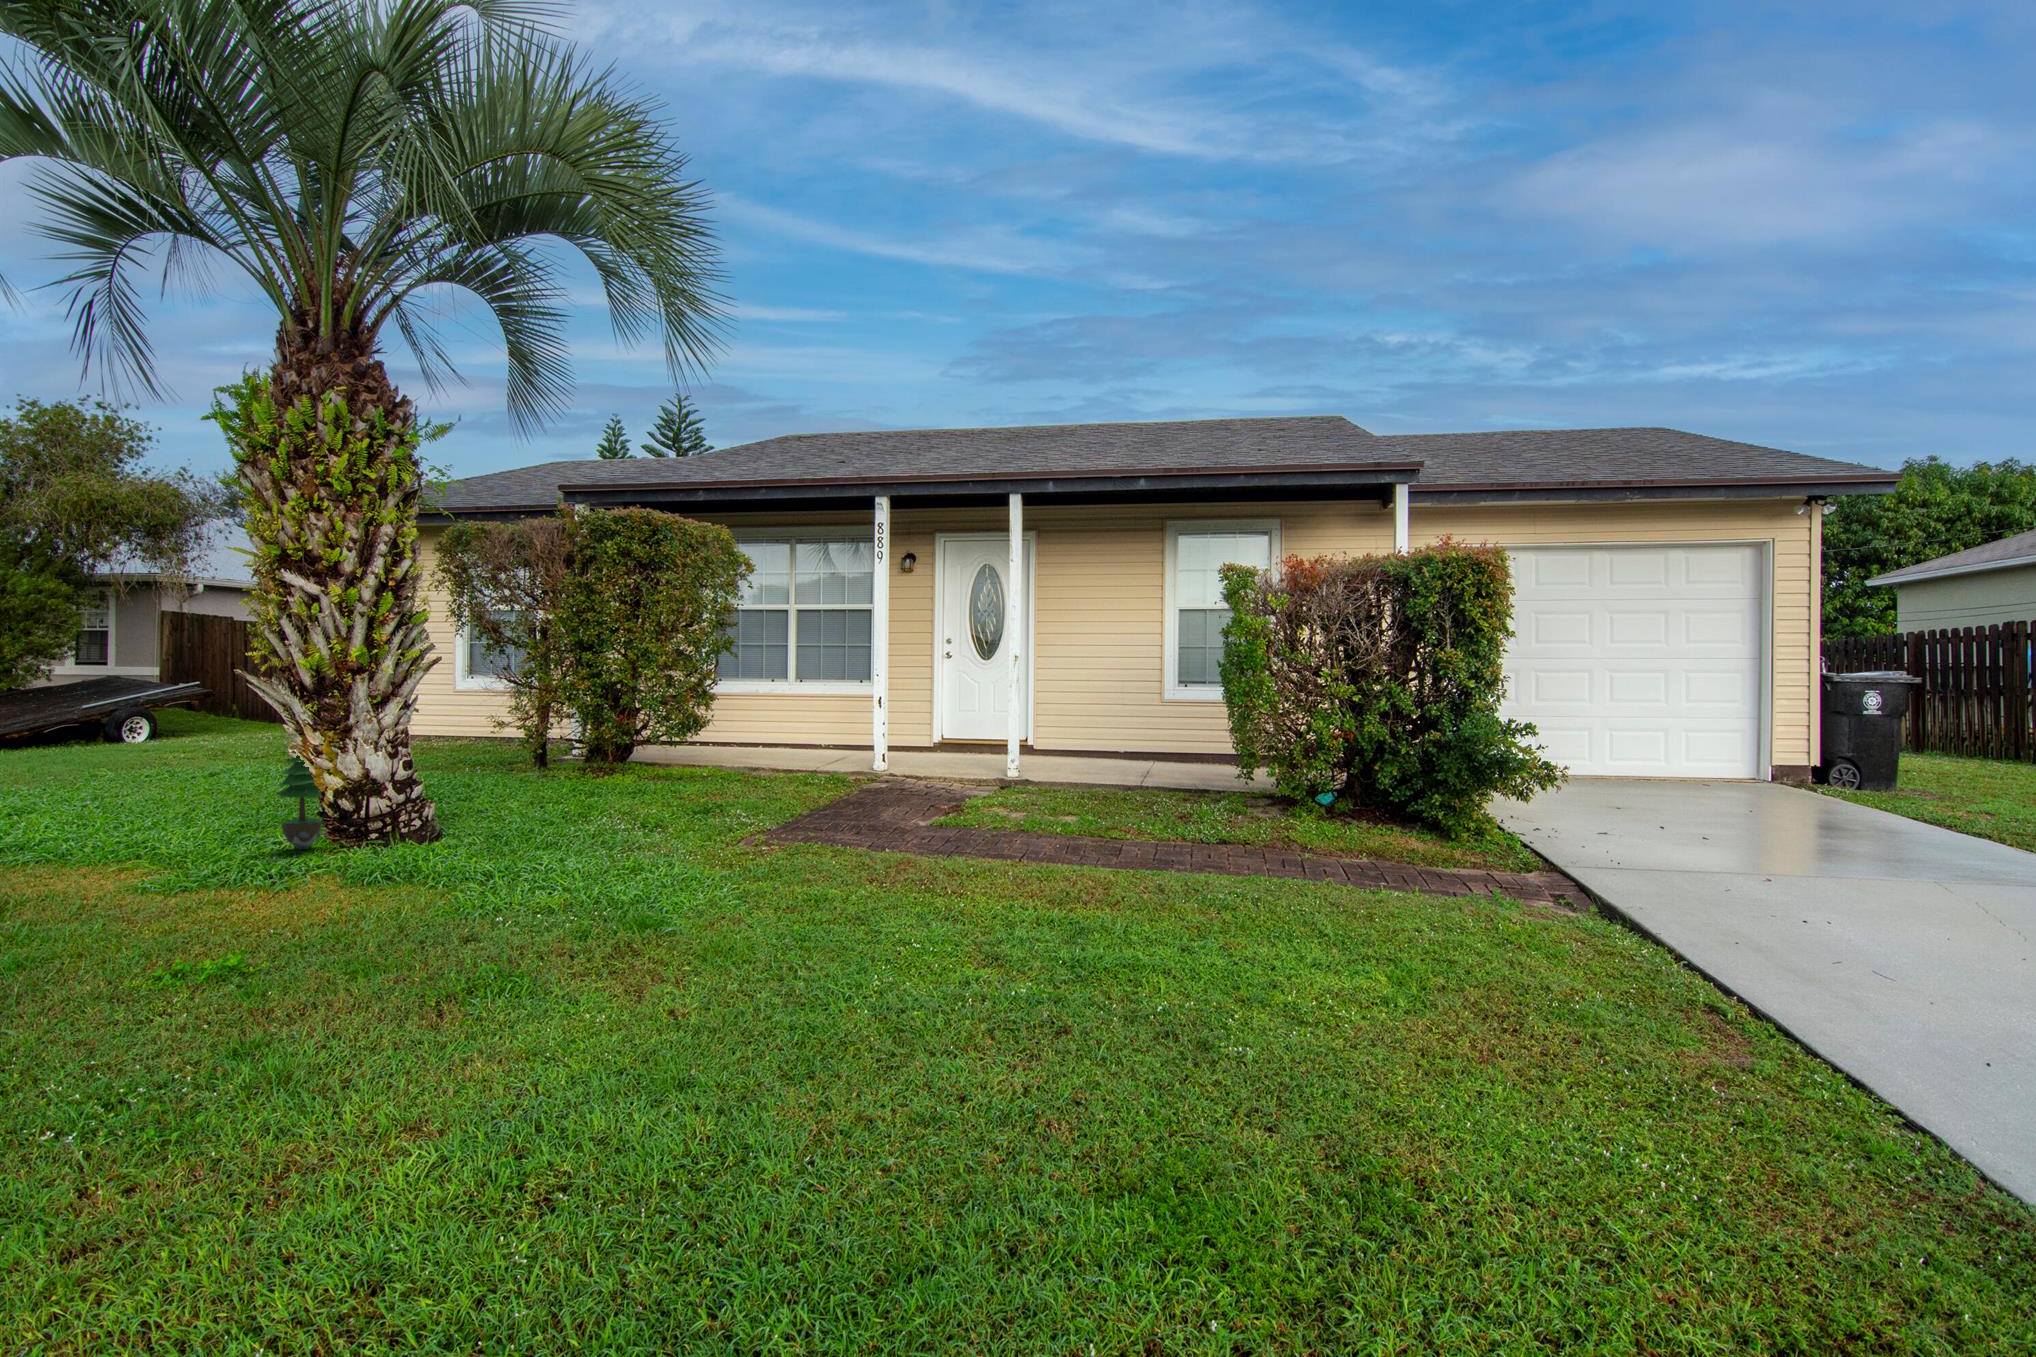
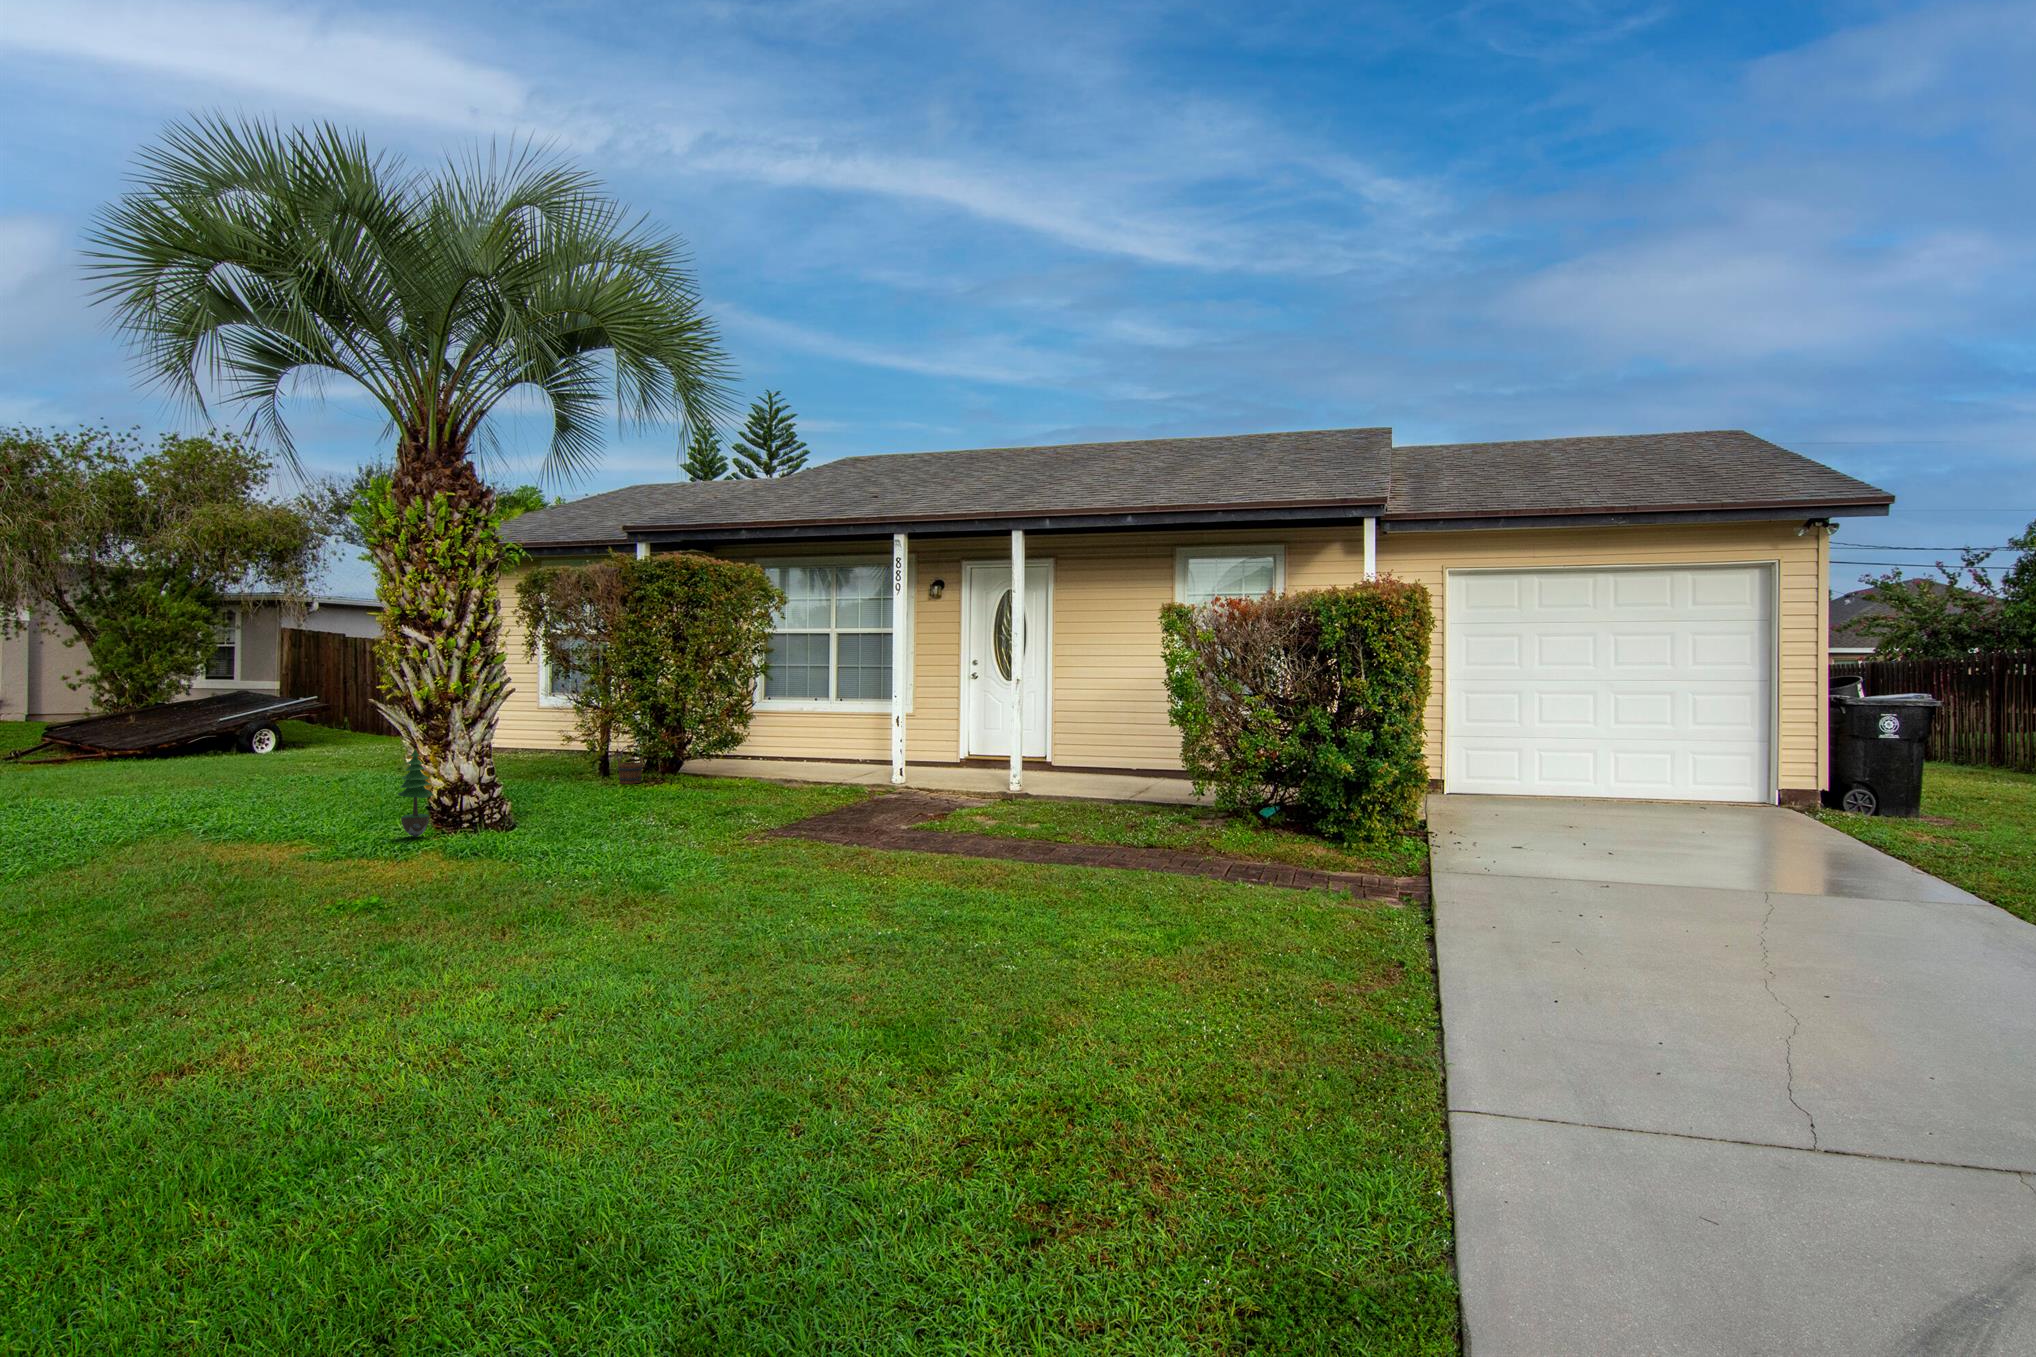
wooden bucket: none [559,729,591,774] -> present [617,745,644,784]

